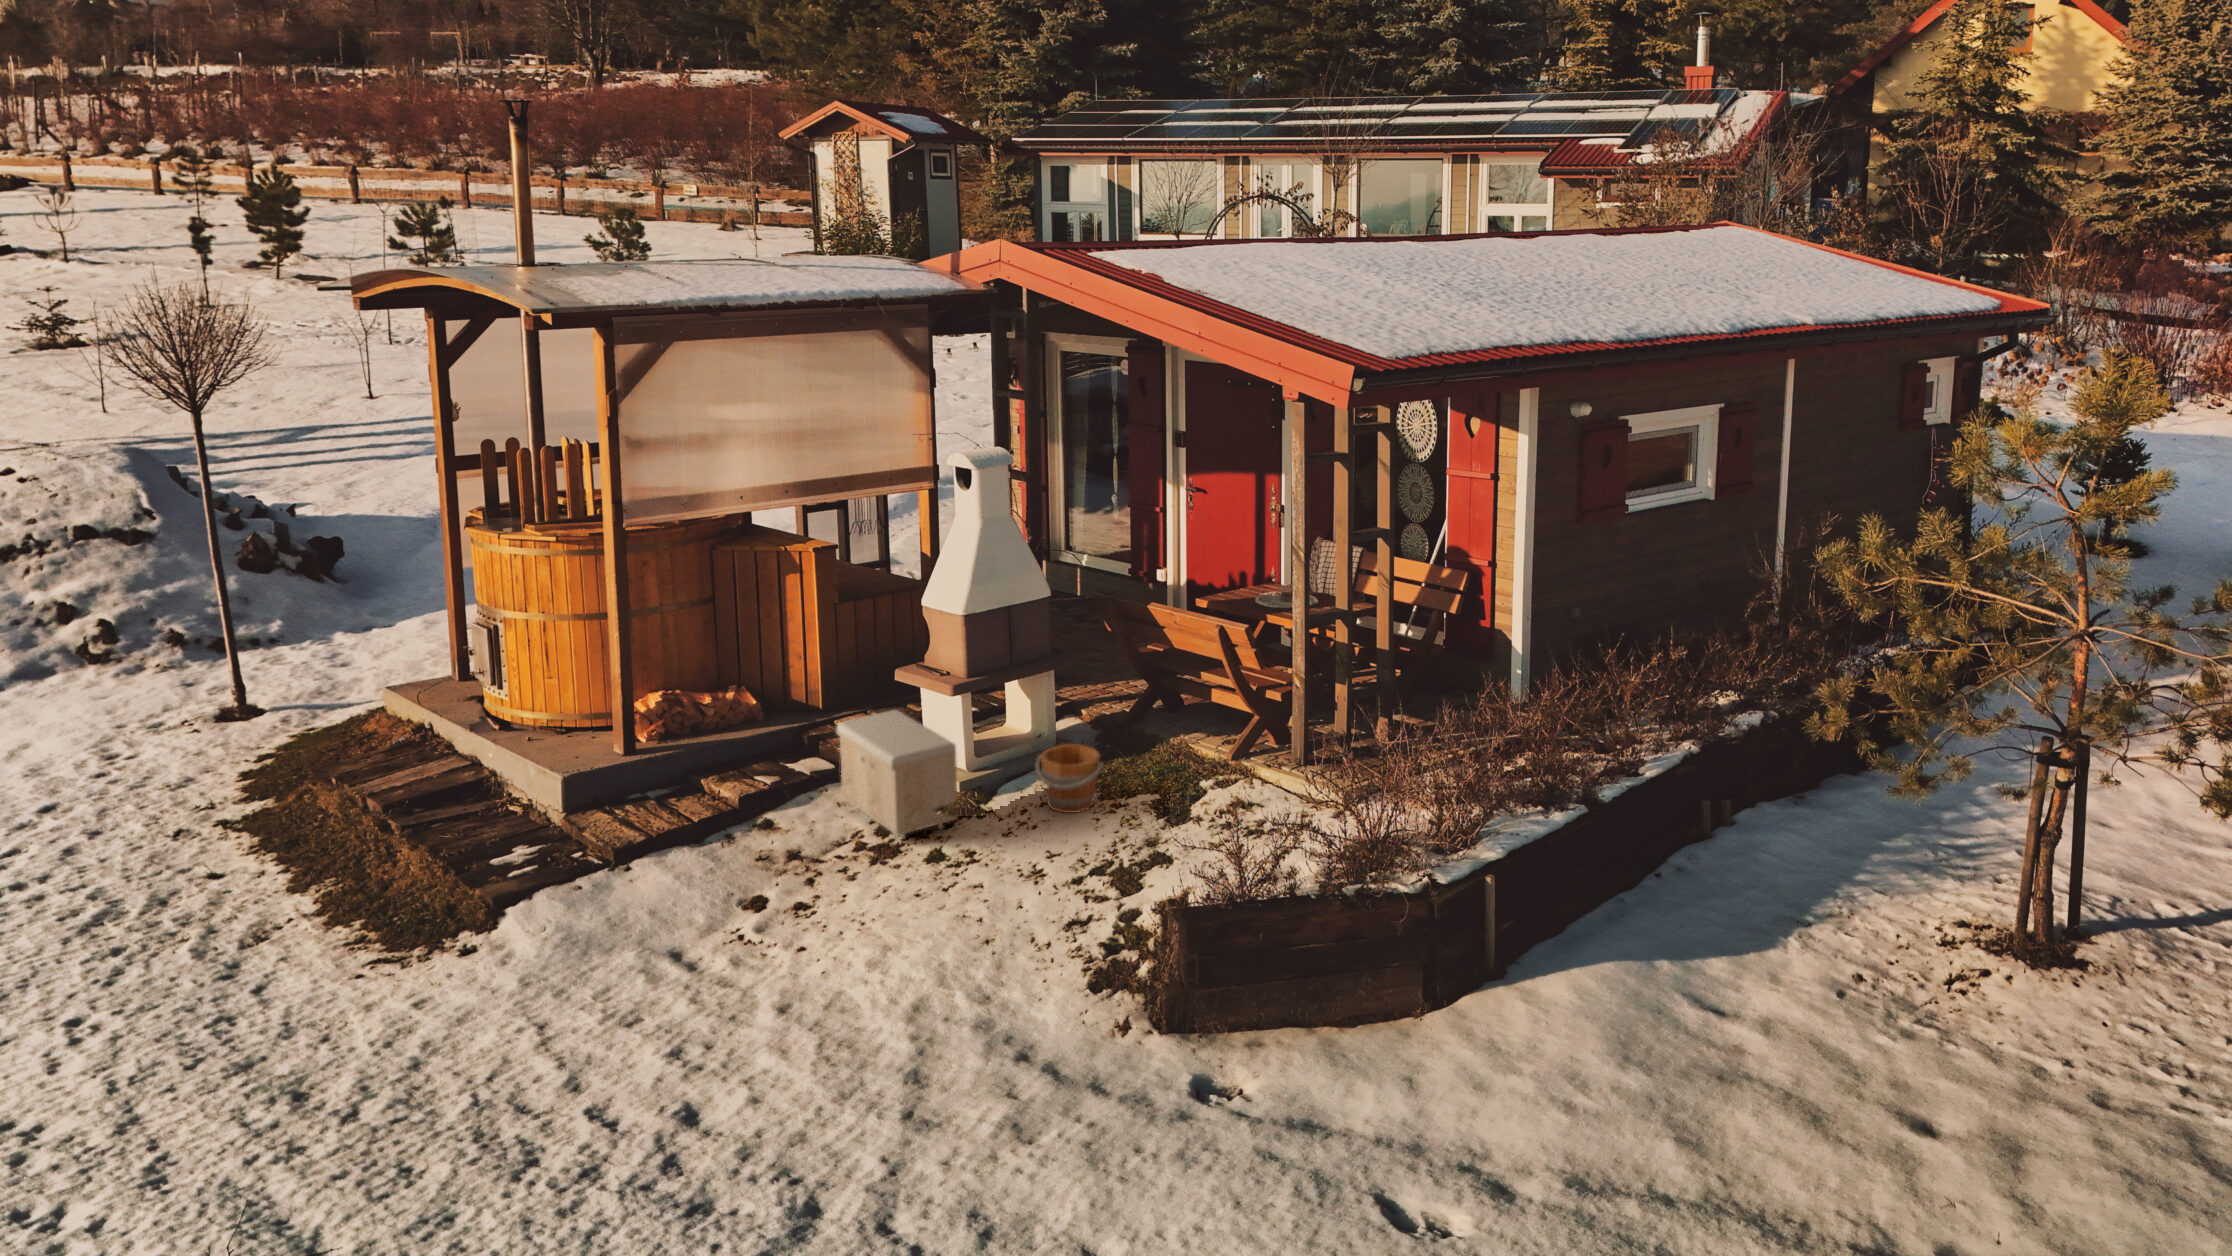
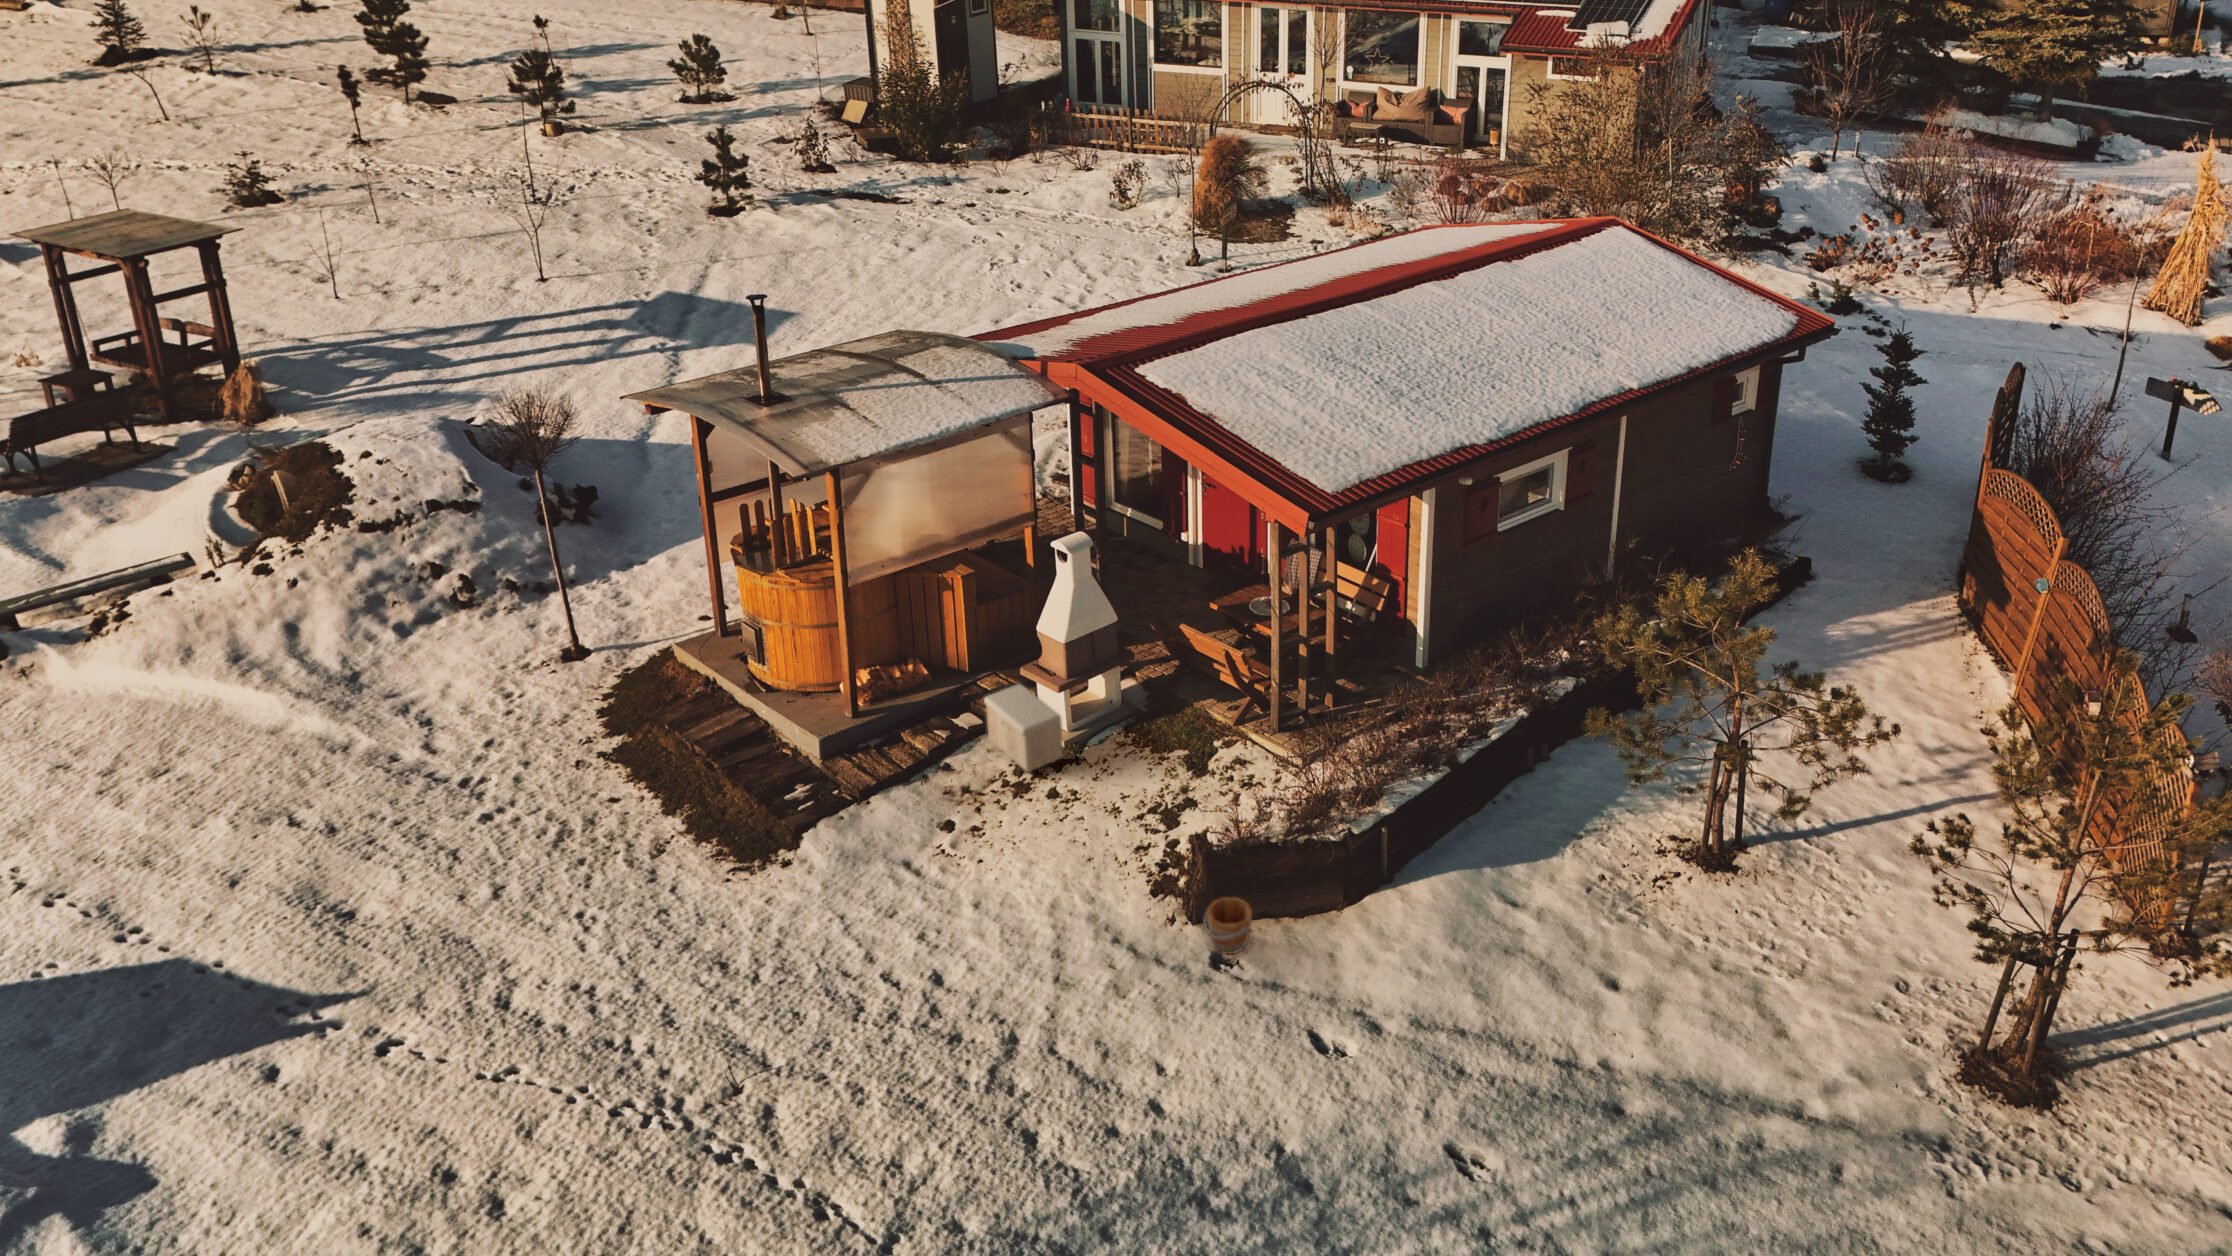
bucket: present [1036,744,1103,813] -> present [1203,898,1252,954]

